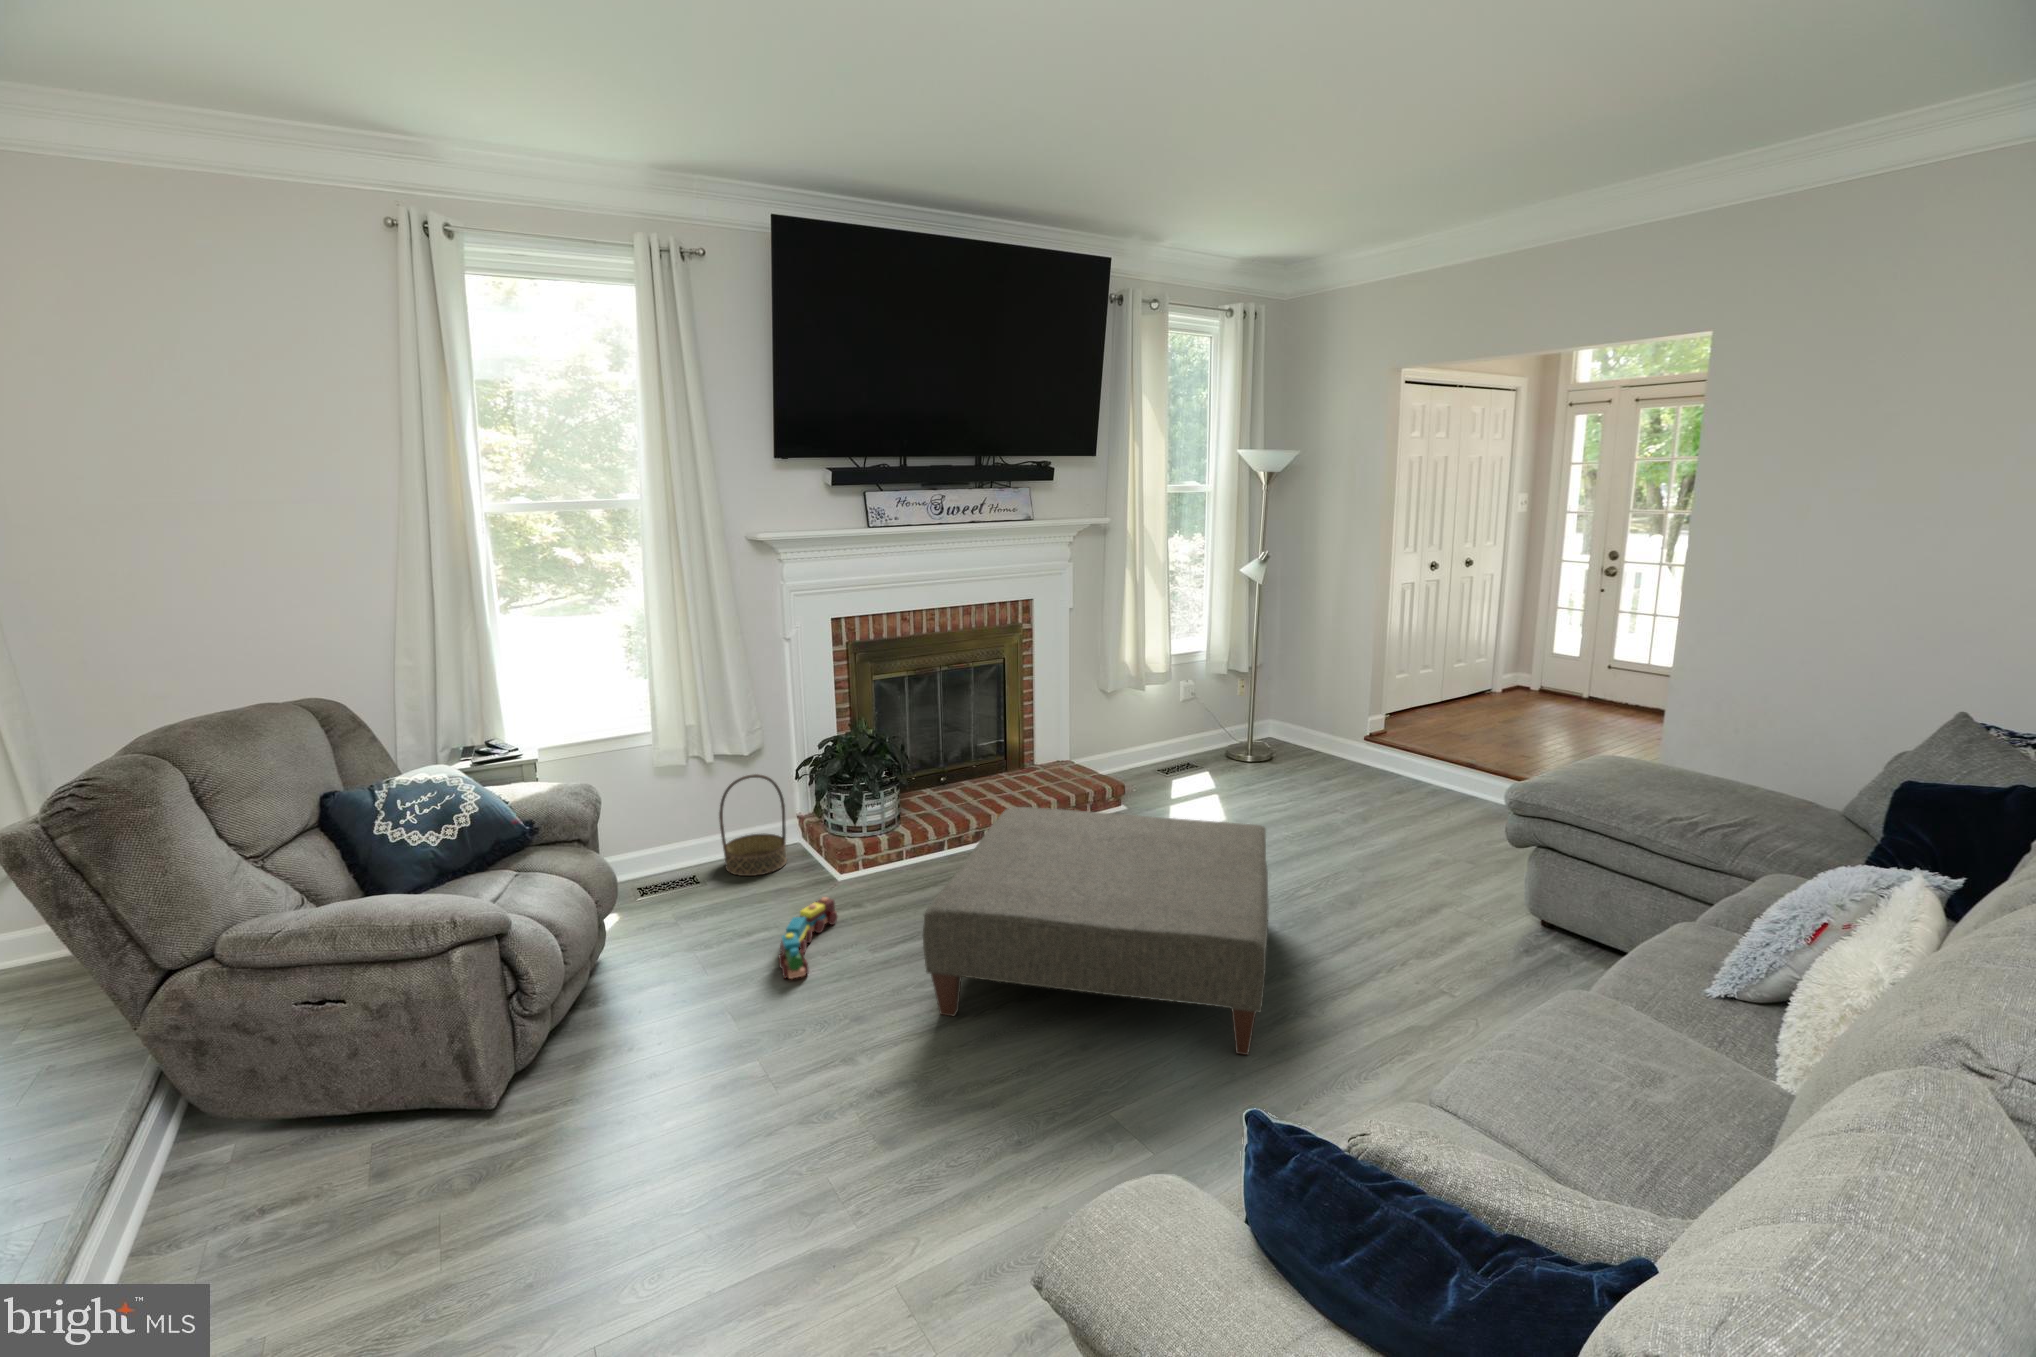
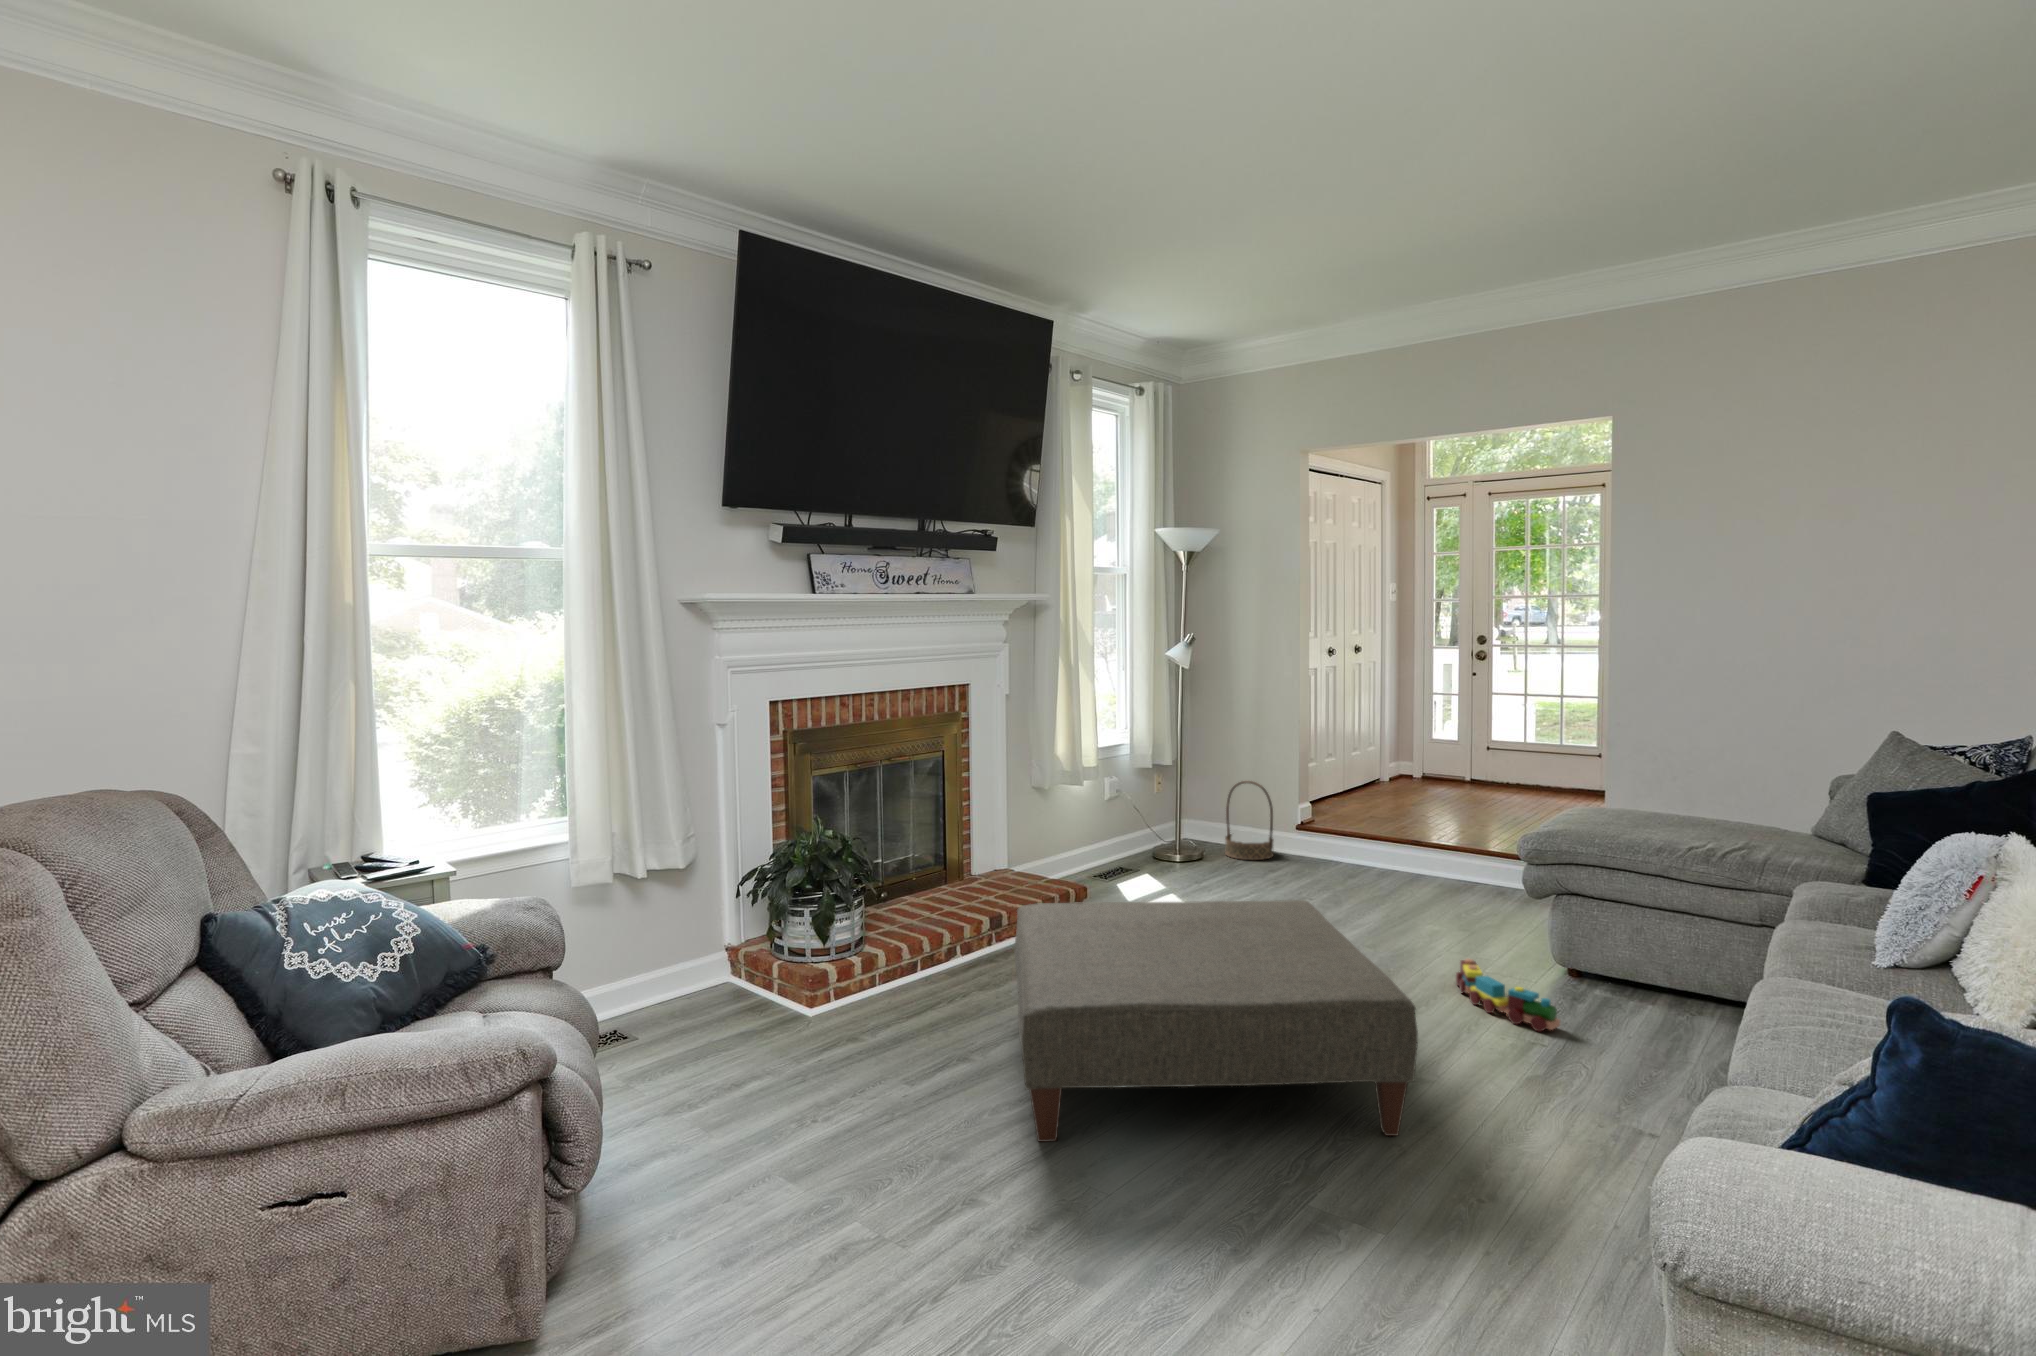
basket: present [719,774,787,876] -> present [1225,781,1273,860]
toy train: present [779,897,838,979] -> present [1456,959,1560,1032]

